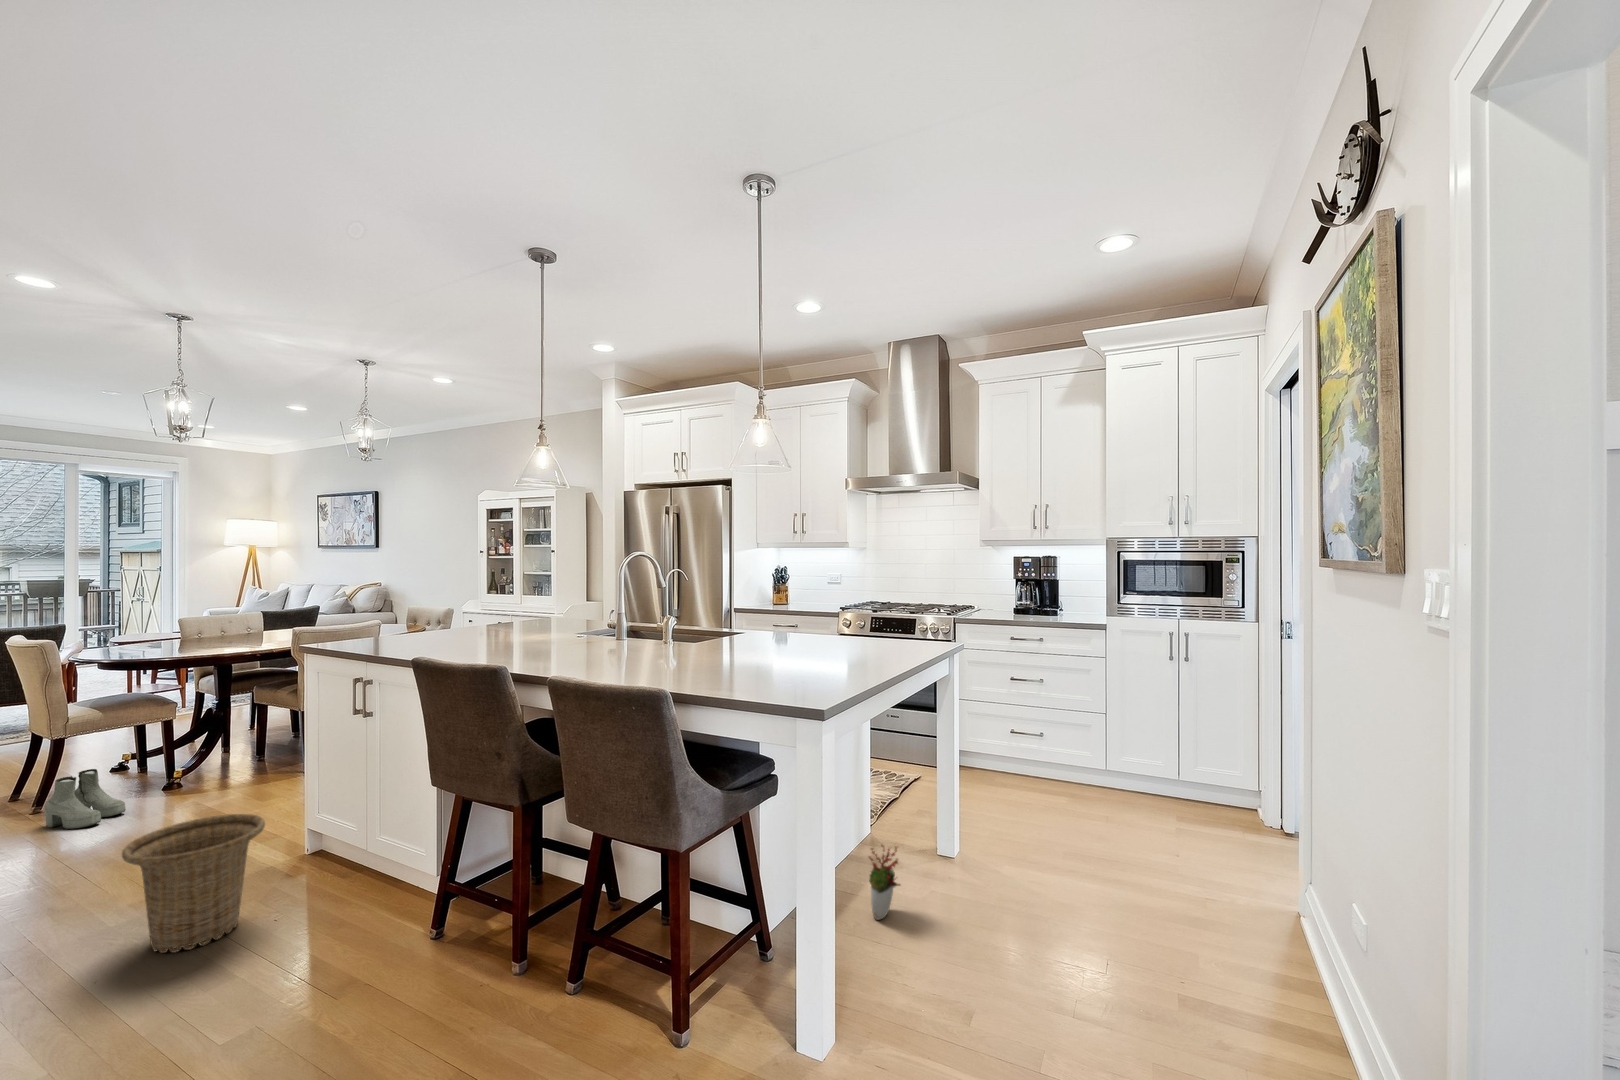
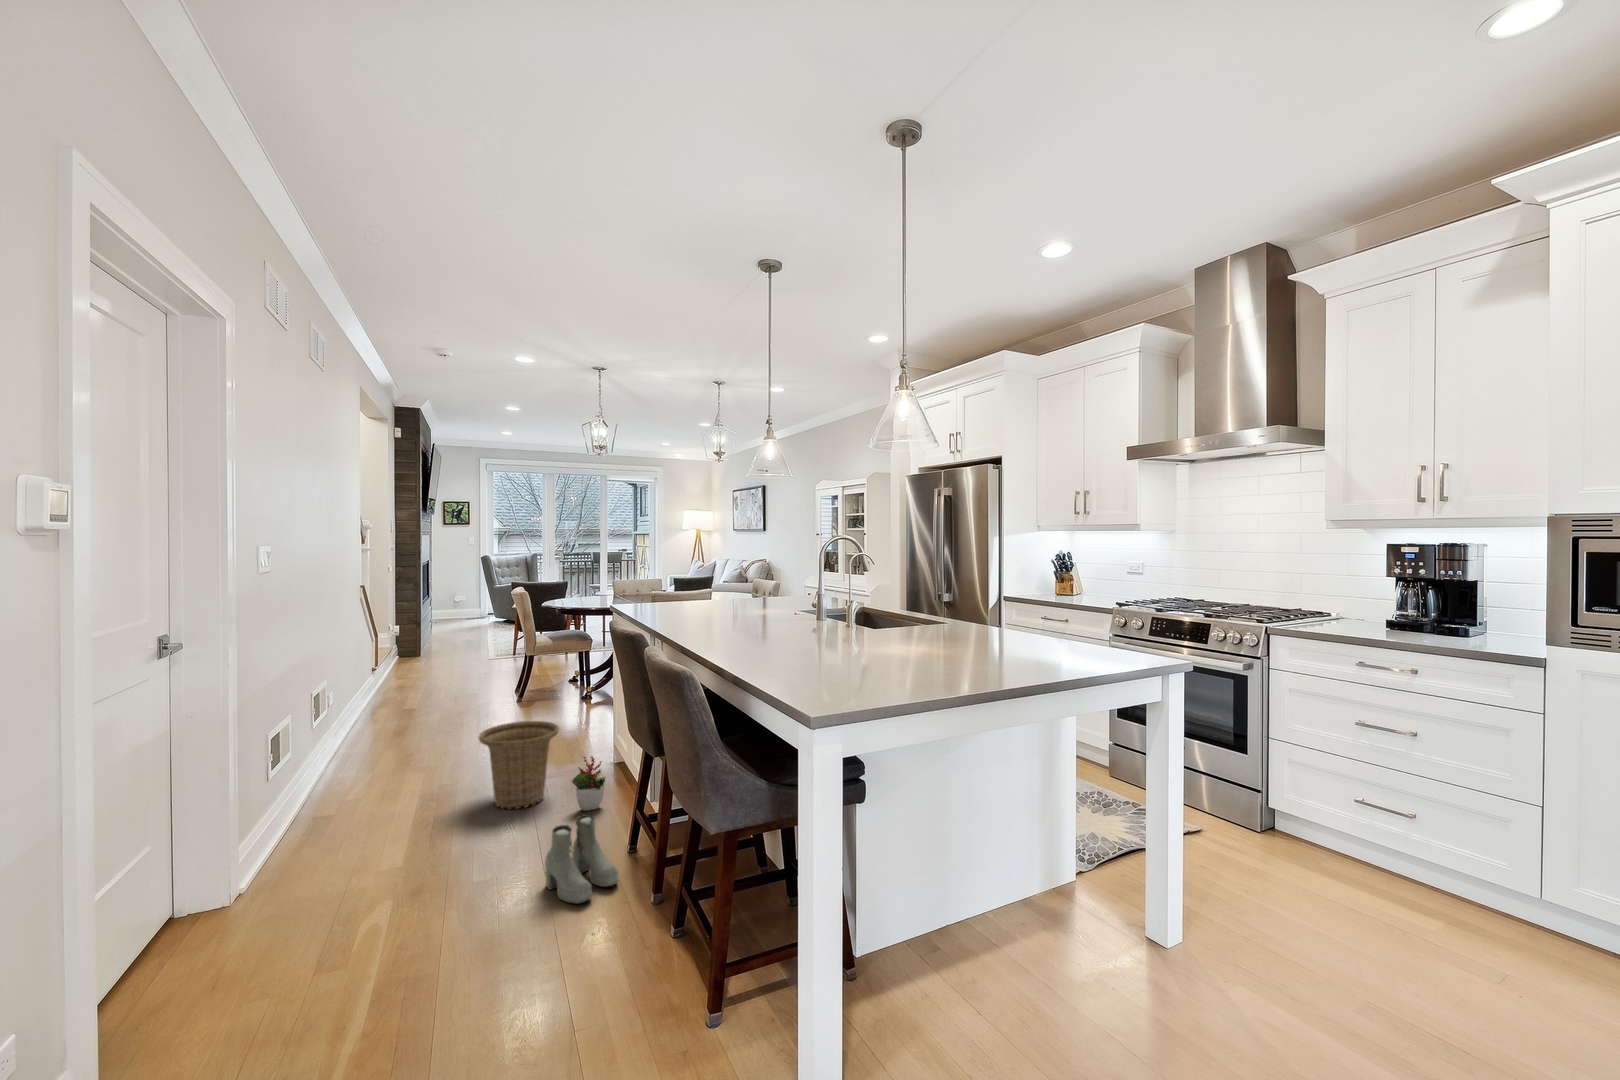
boots: present [45,769,126,829] -> present [545,814,618,904]
decorative plant: present [869,845,900,920] -> present [572,756,605,811]

